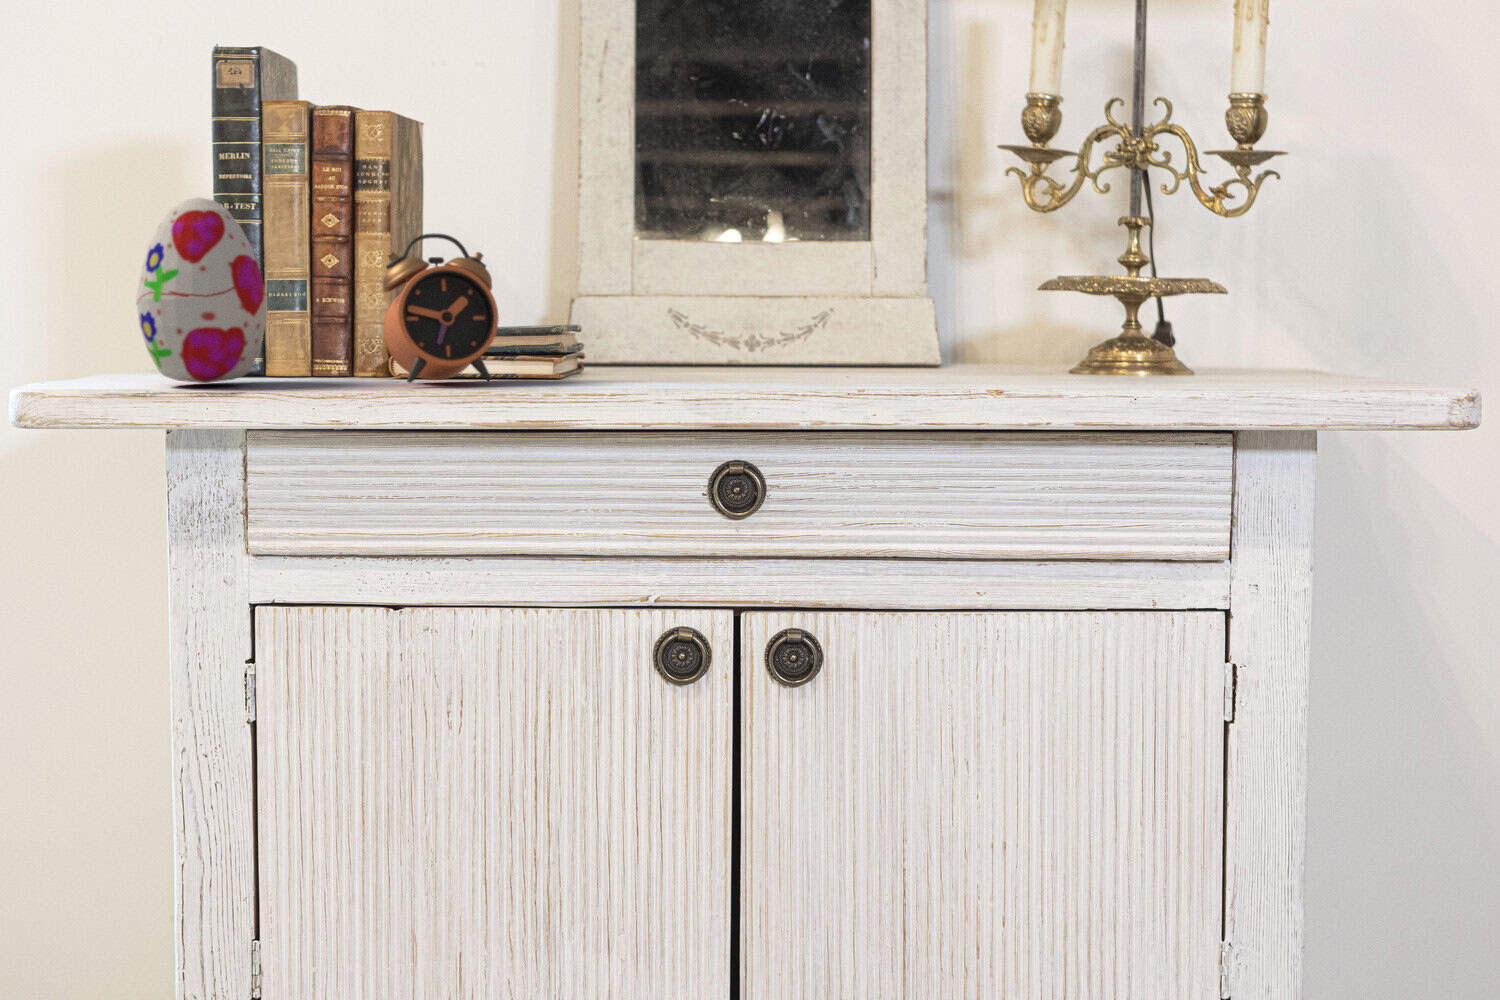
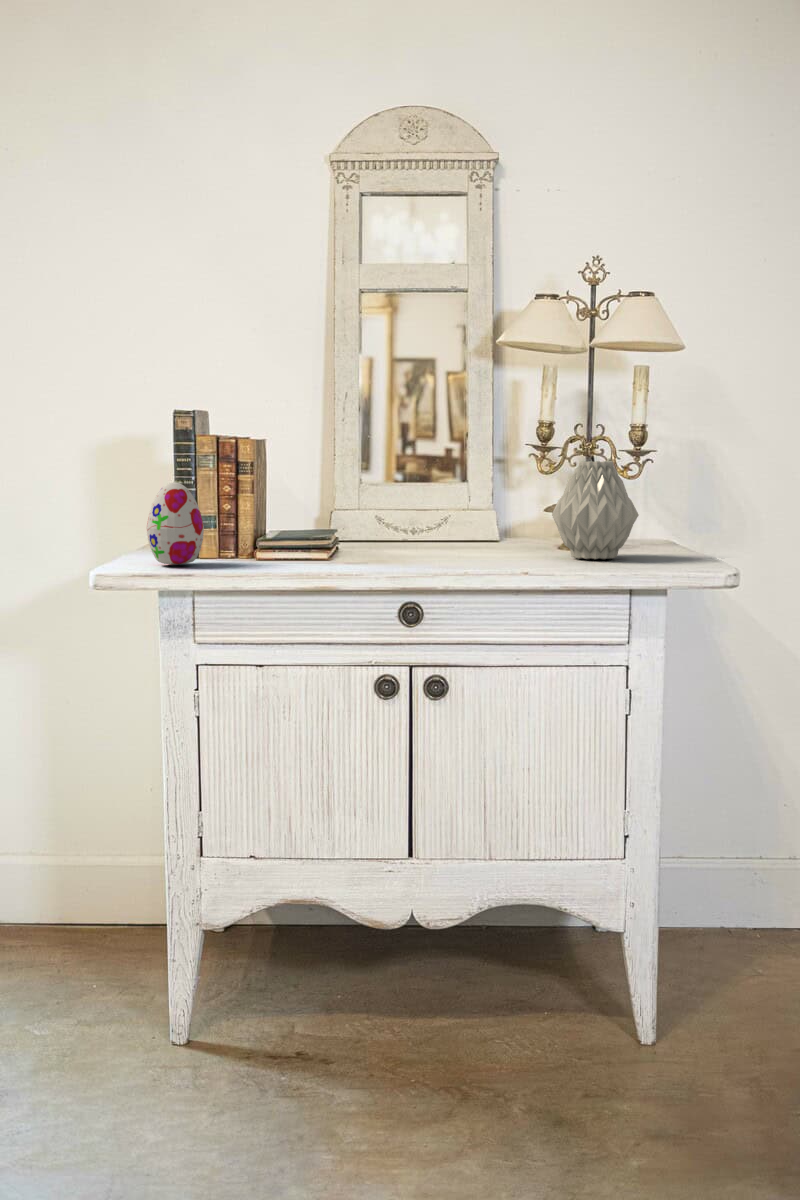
vase: none [1055,149,1252,372] -> present [552,461,639,560]
alarm clock: present [383,233,499,383] -> none [255,498,308,566]

